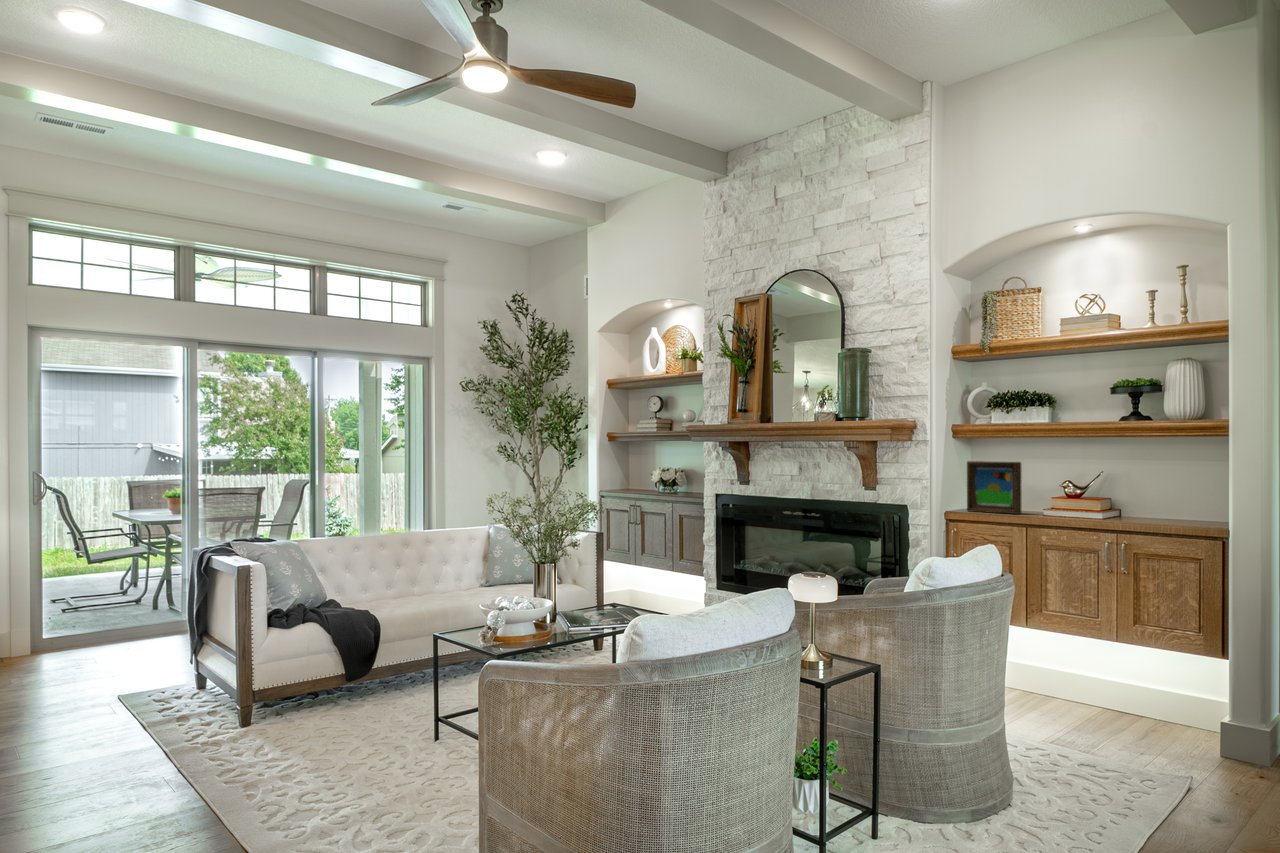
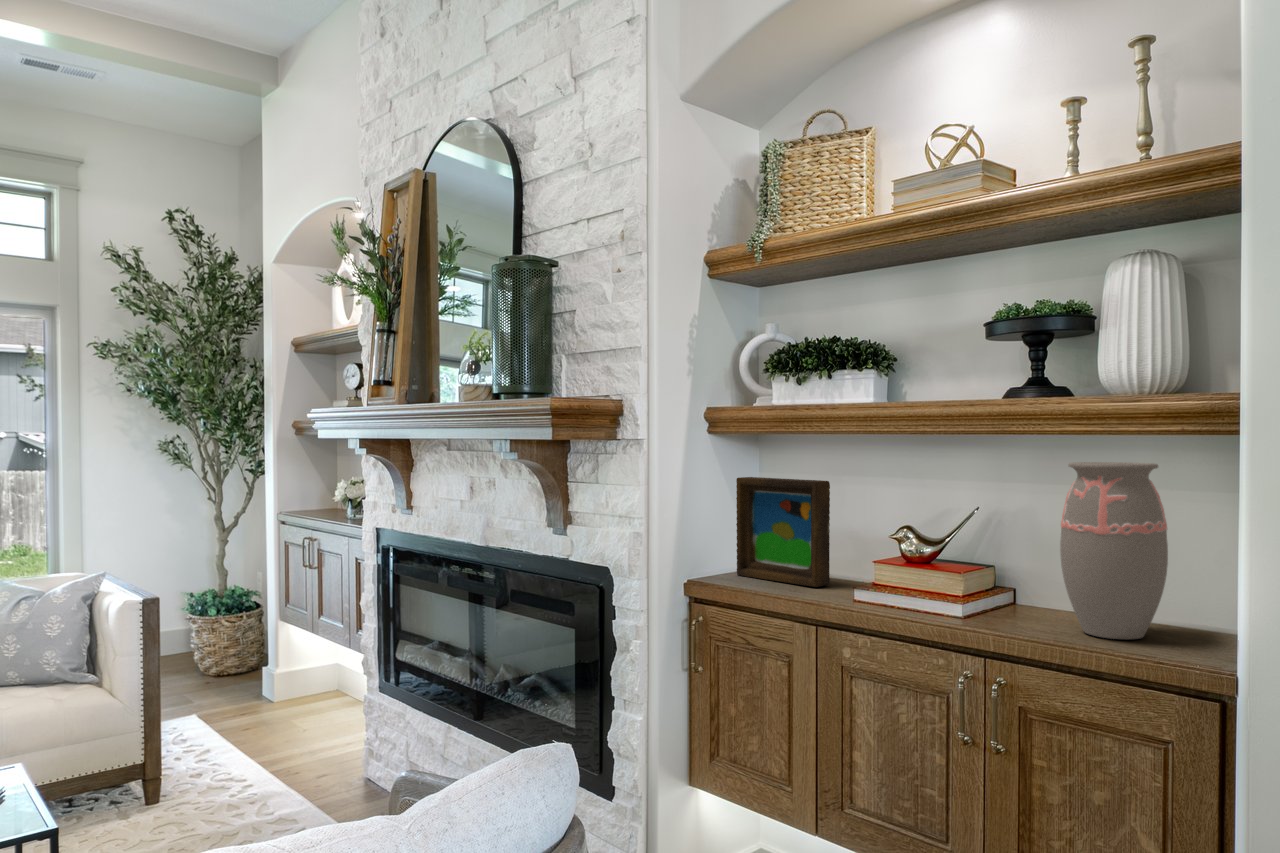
decorative vase: none [1149,449,1198,524] -> present [1060,462,1168,639]

